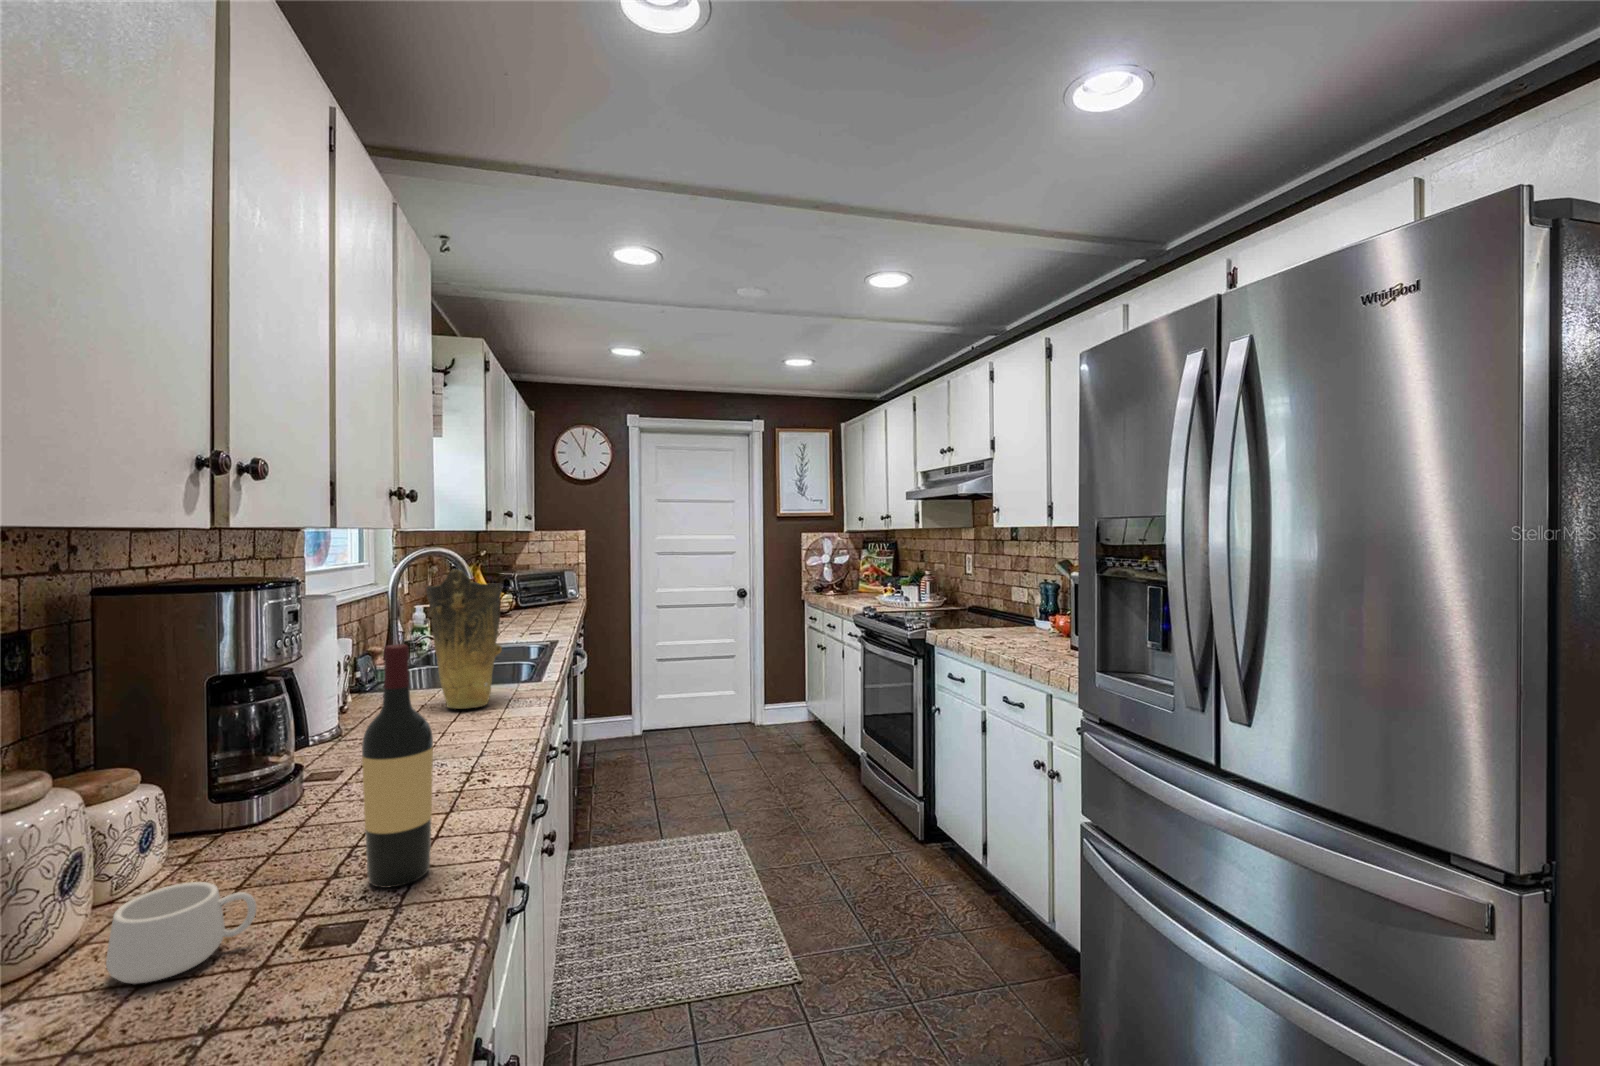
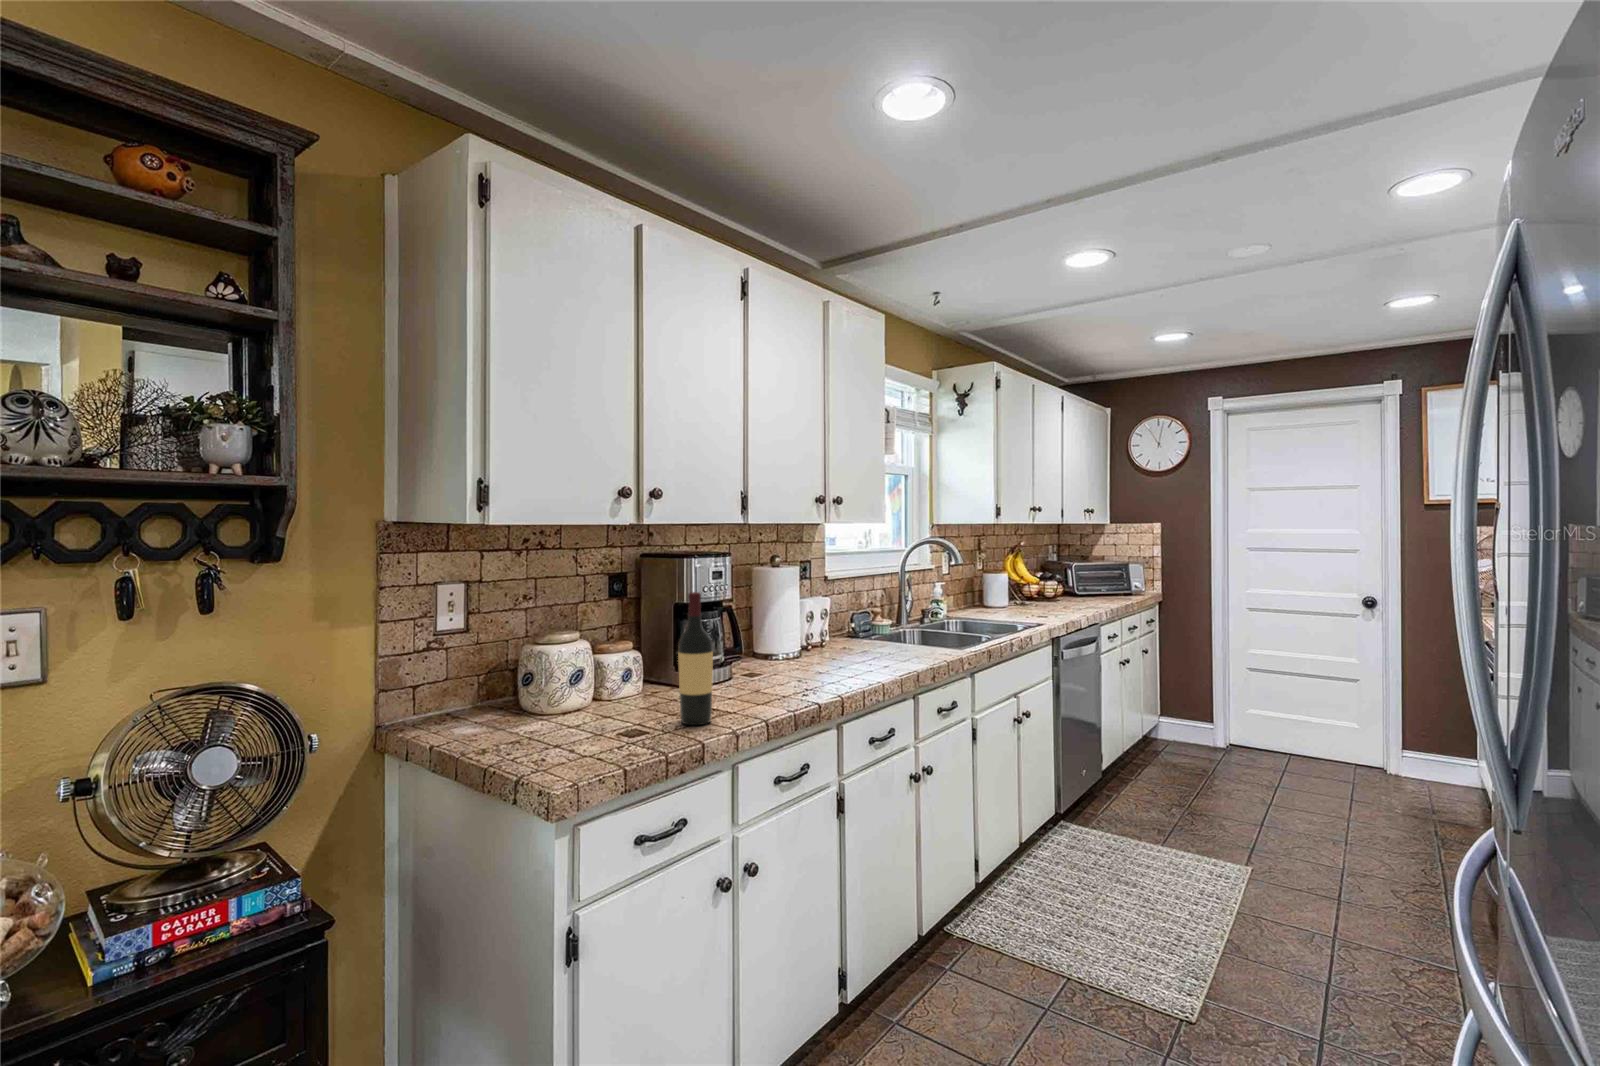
vase: present [426,569,502,709] -> none [859,554,910,658]
mug: present [106,882,256,984] -> none [576,690,623,725]

